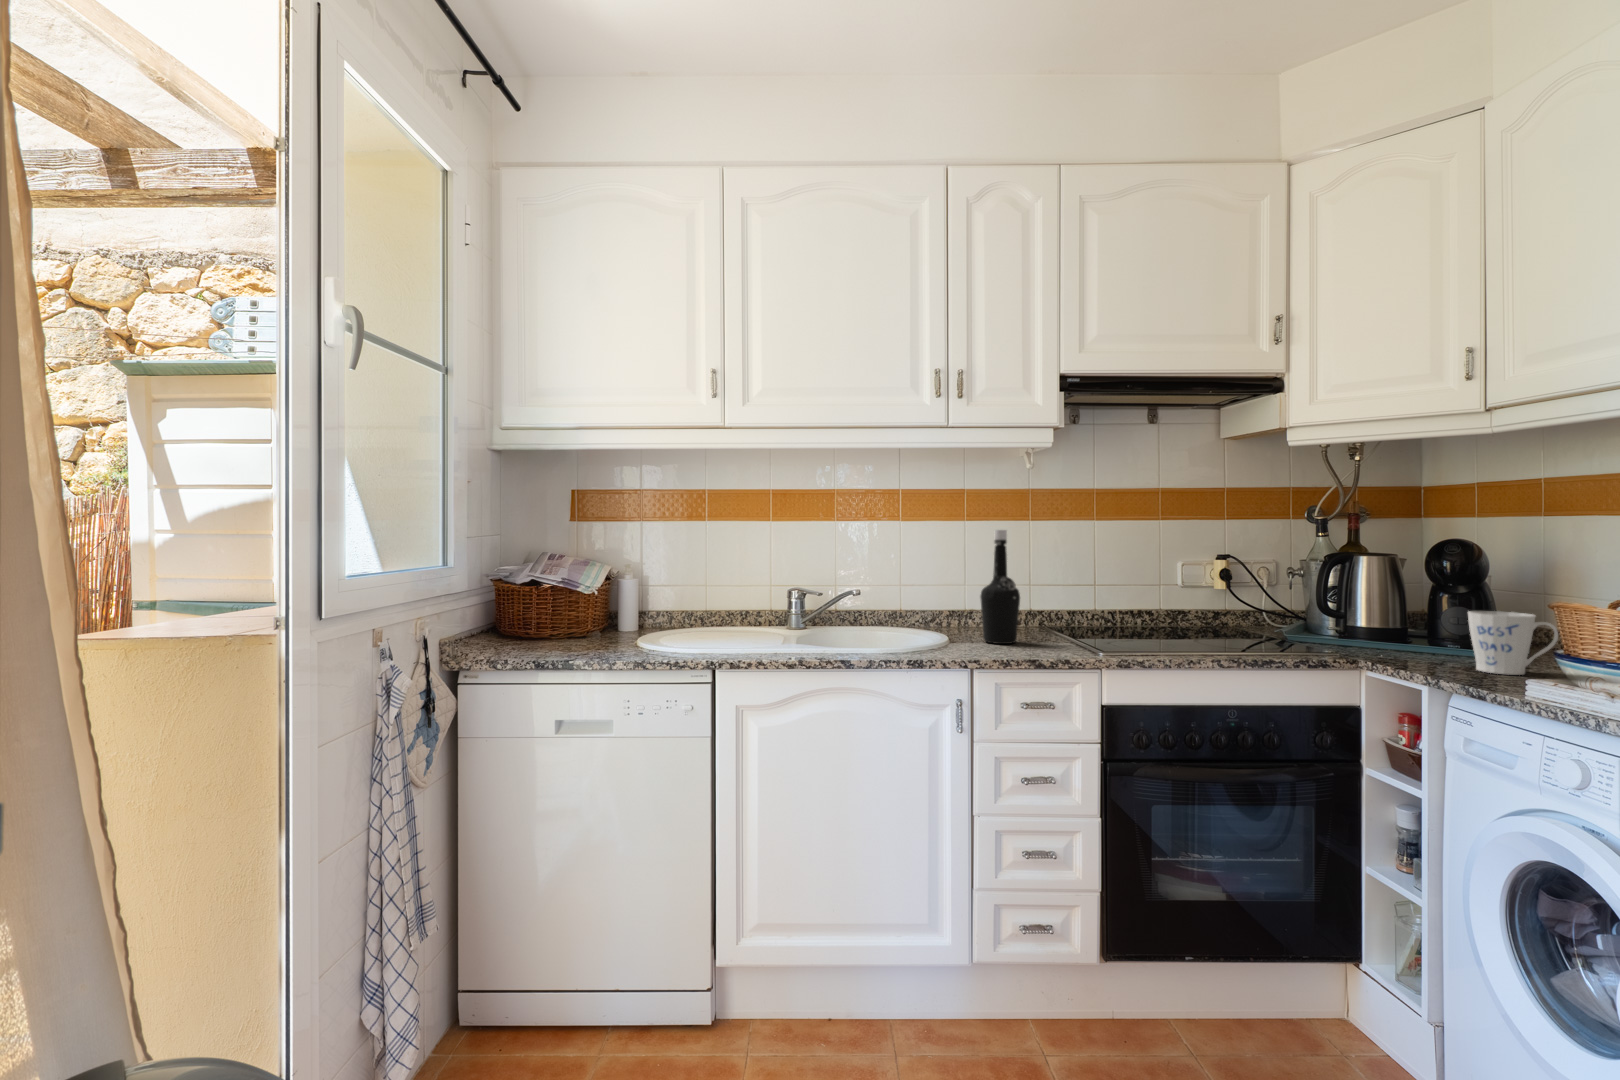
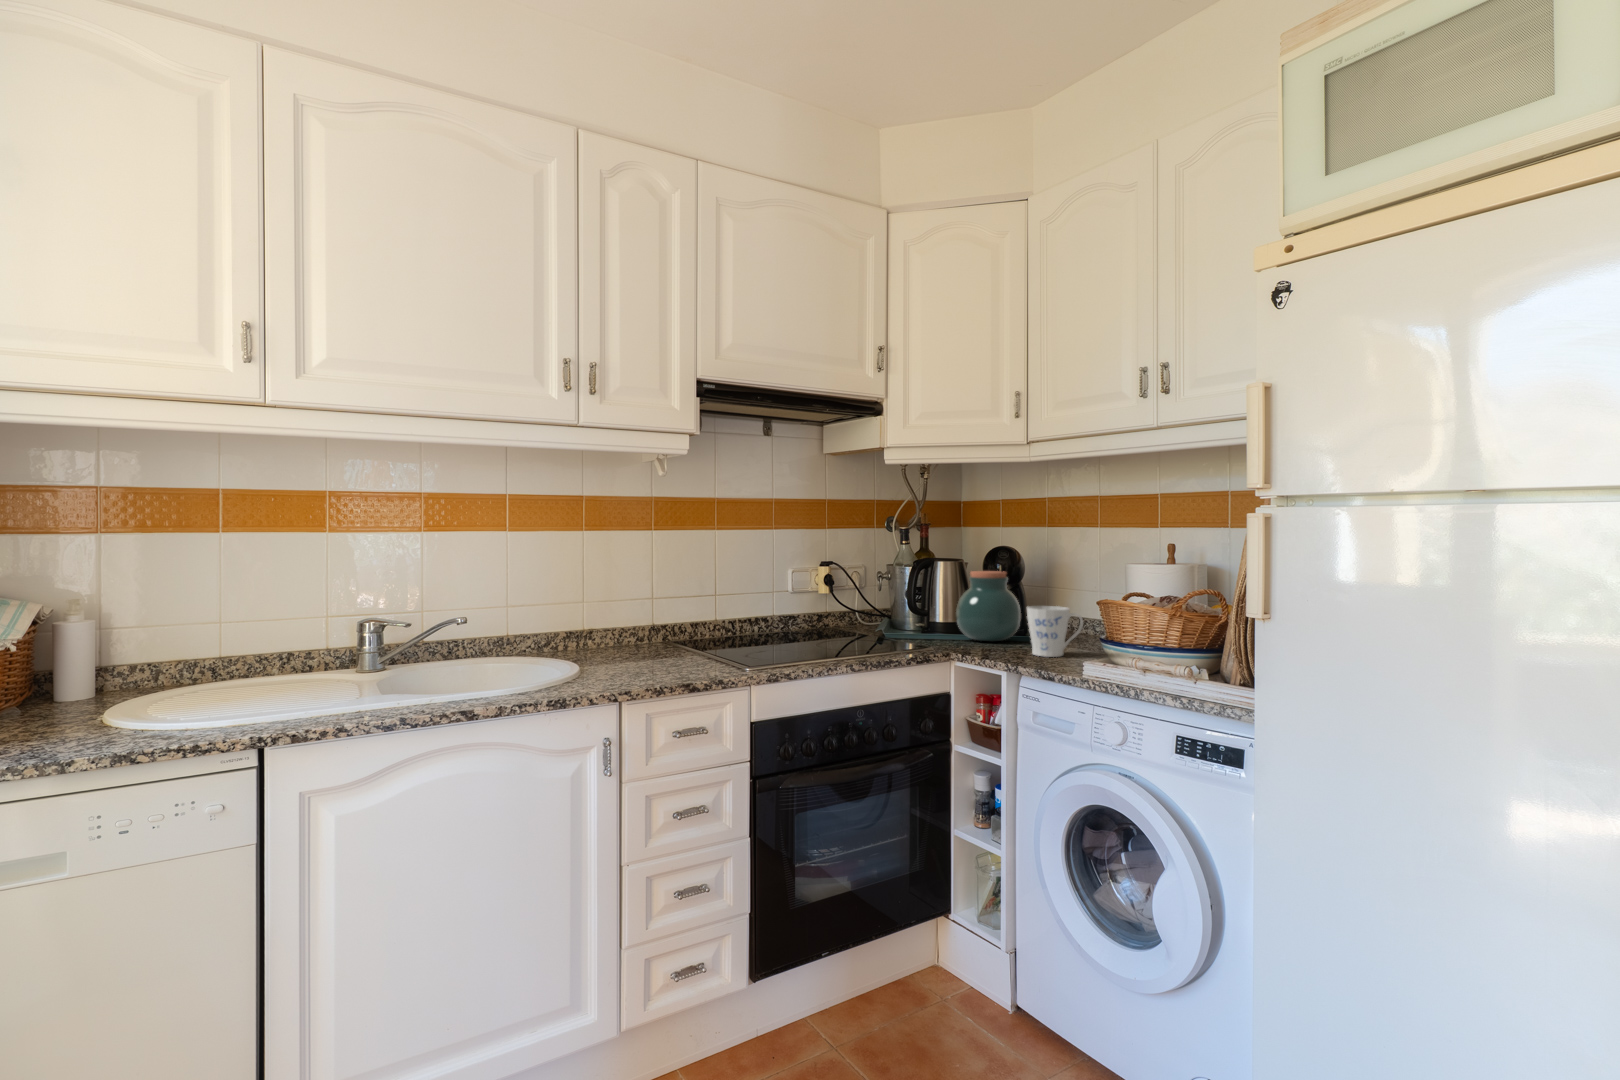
bottle: present [980,530,1020,644] -> none [616,541,660,668]
jar: none [1384,568,1480,653] -> present [956,571,1021,641]

